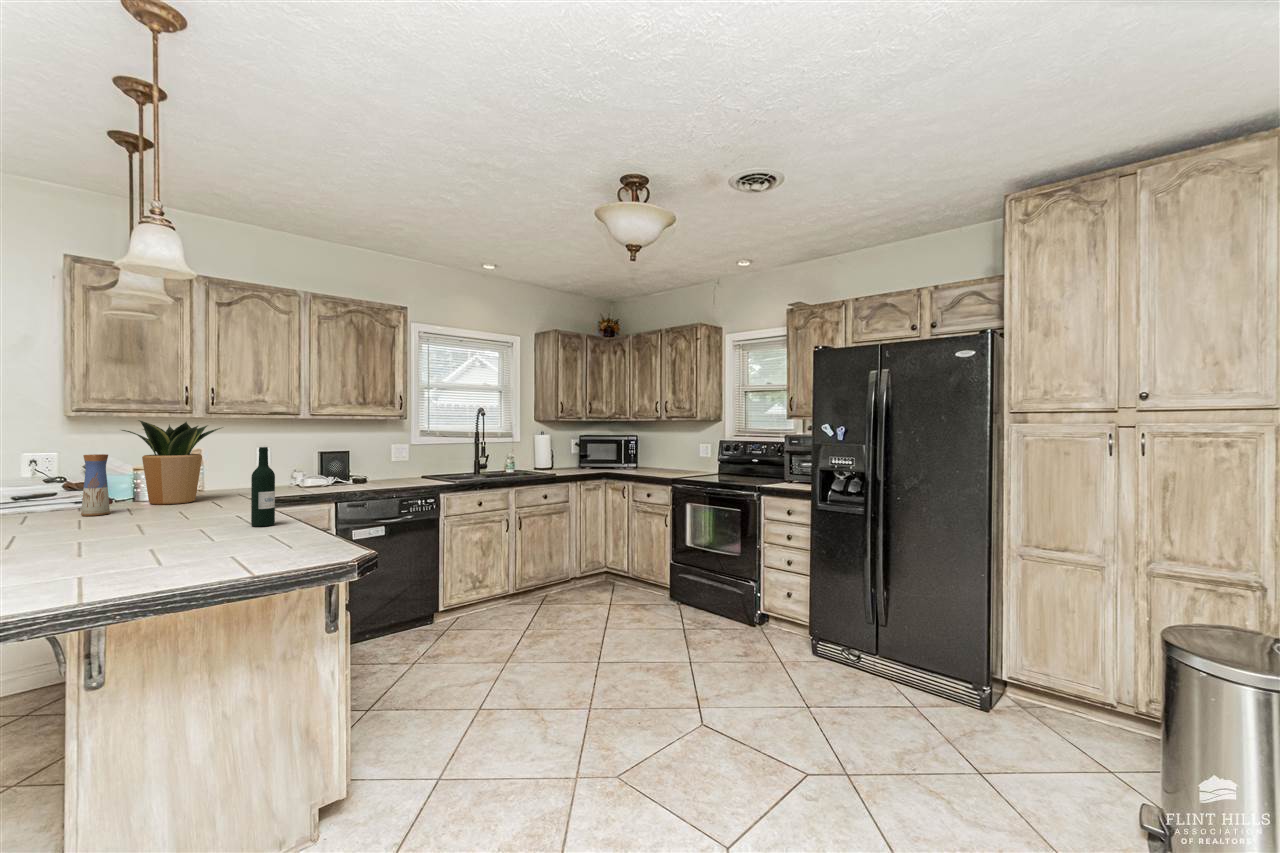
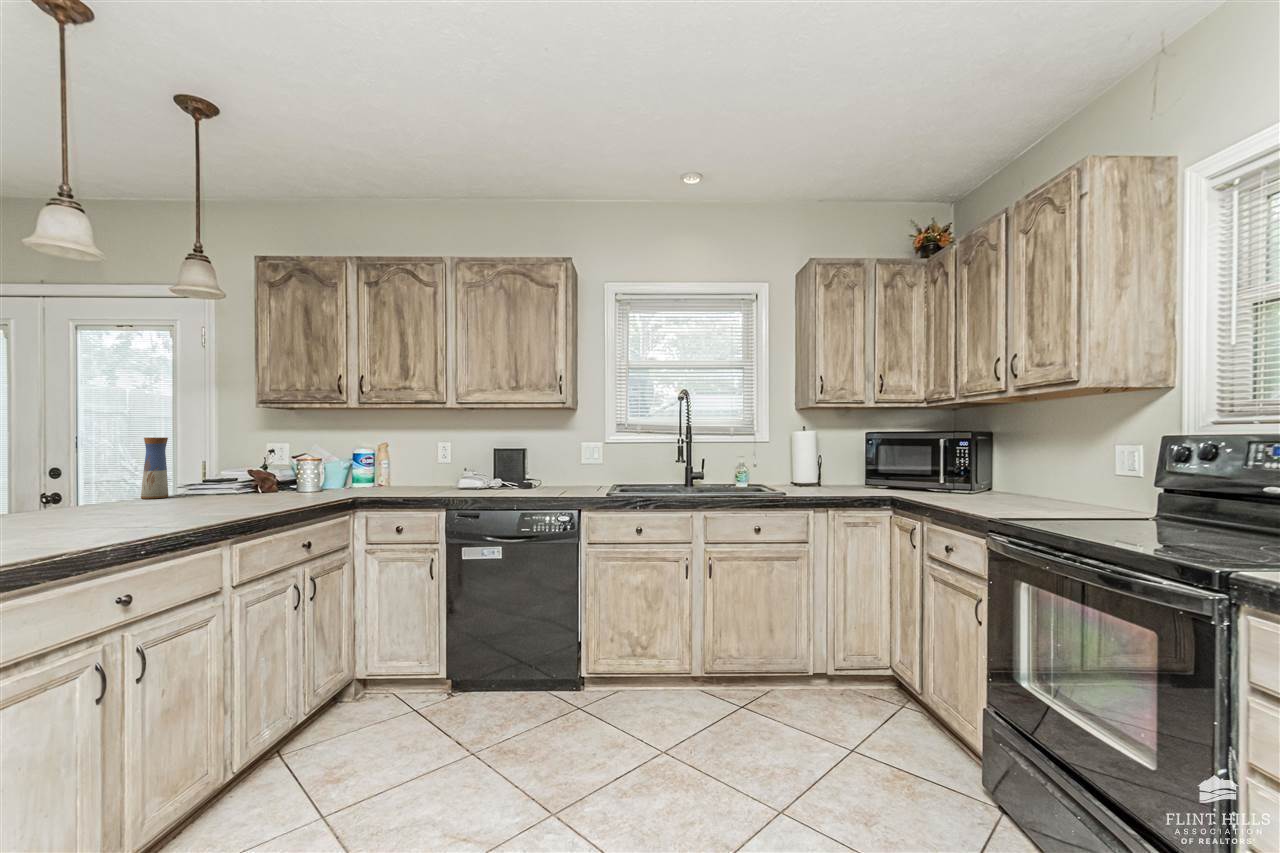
potted plant: present [122,420,221,504] -> none [219,404,316,494]
wine bottle: present [251,447,275,527] -> none [73,423,111,529]

